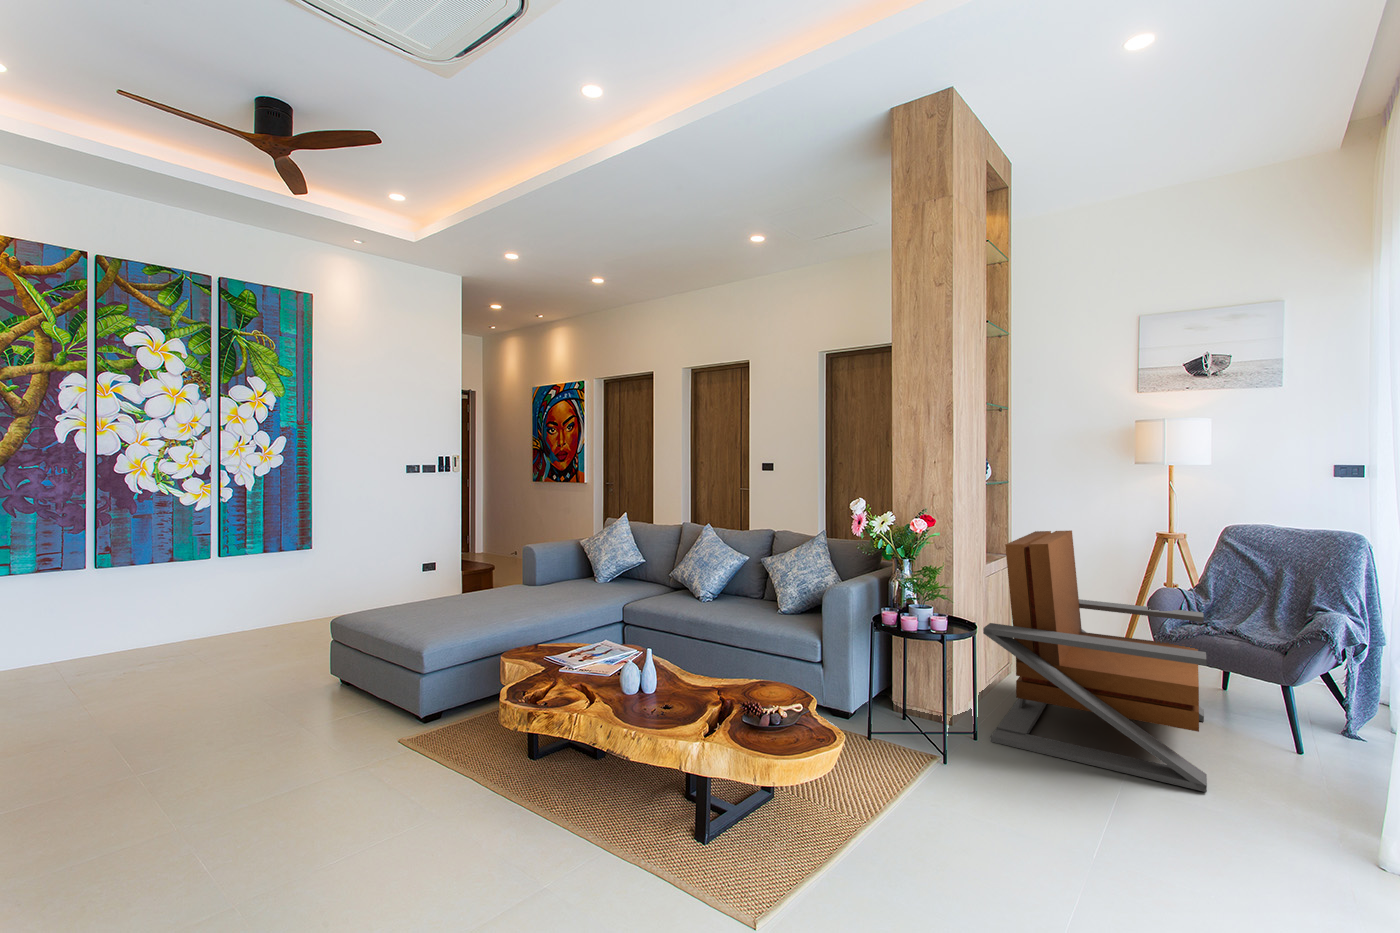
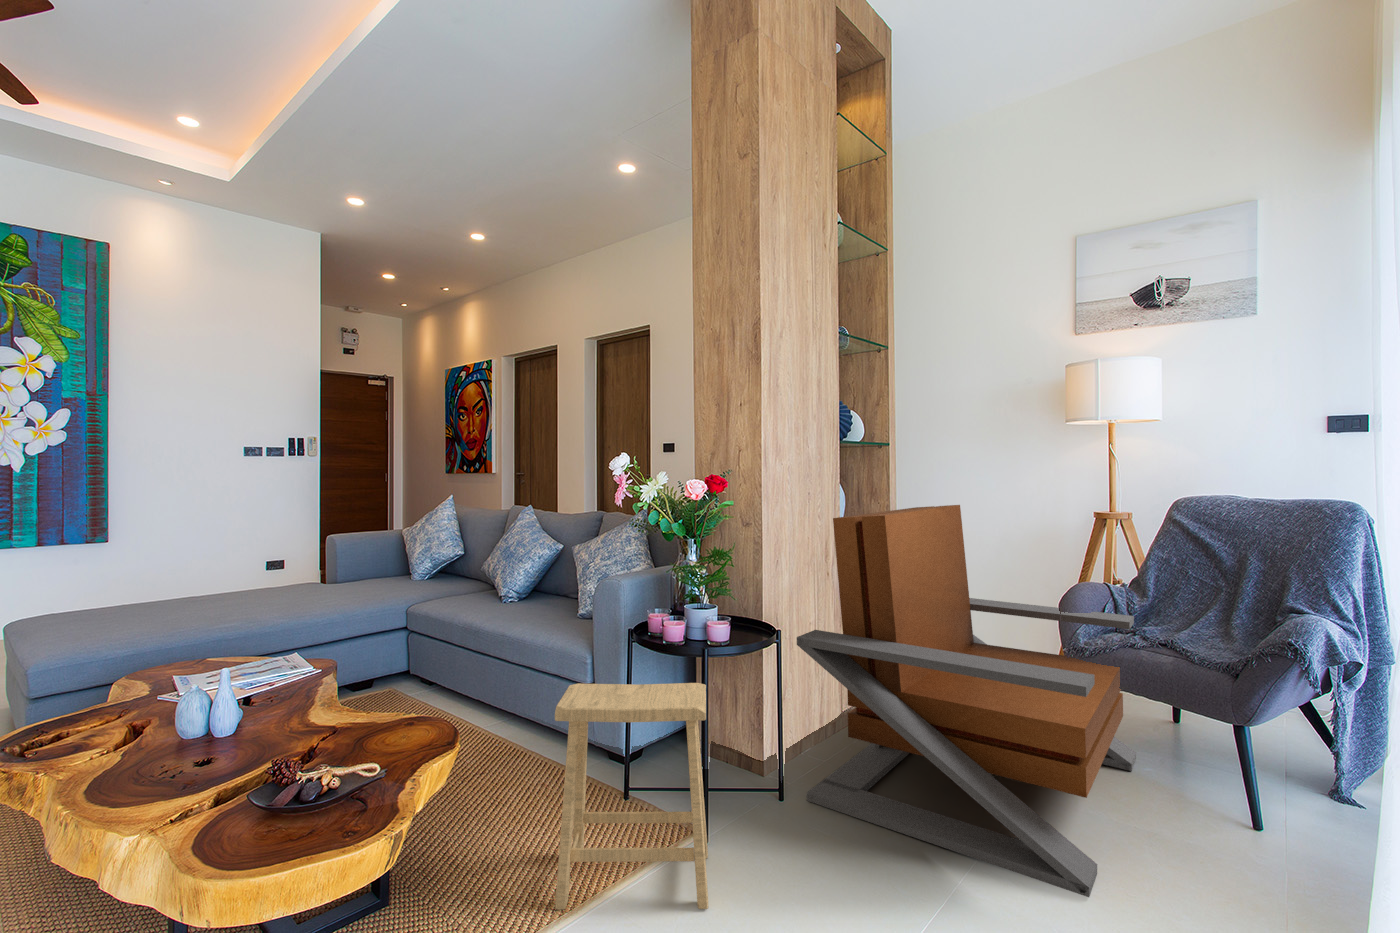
footstool: none [858,659,972,803] -> present [555,683,708,910]

